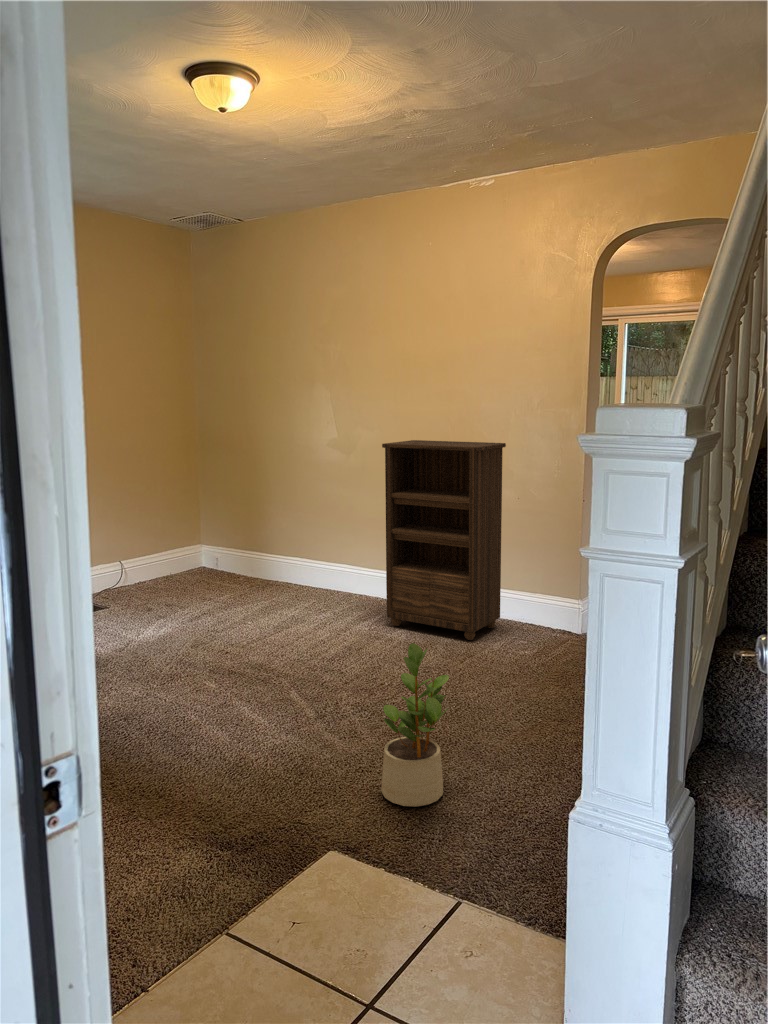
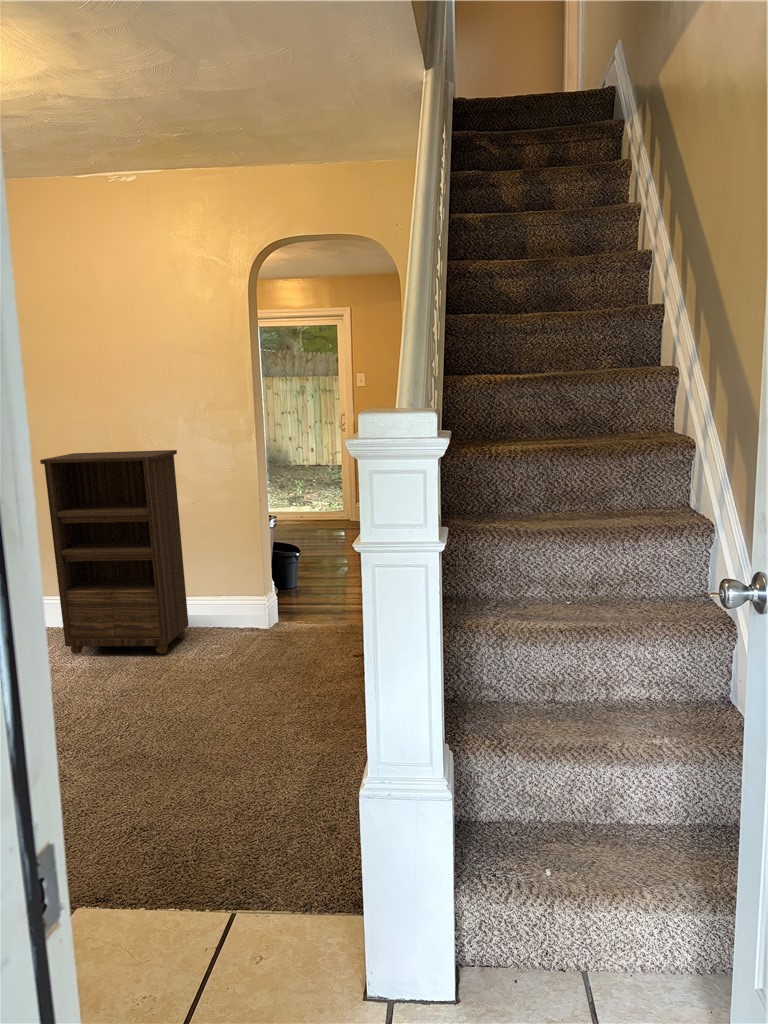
potted plant: present [381,643,449,806] -> none [108,667,184,838]

